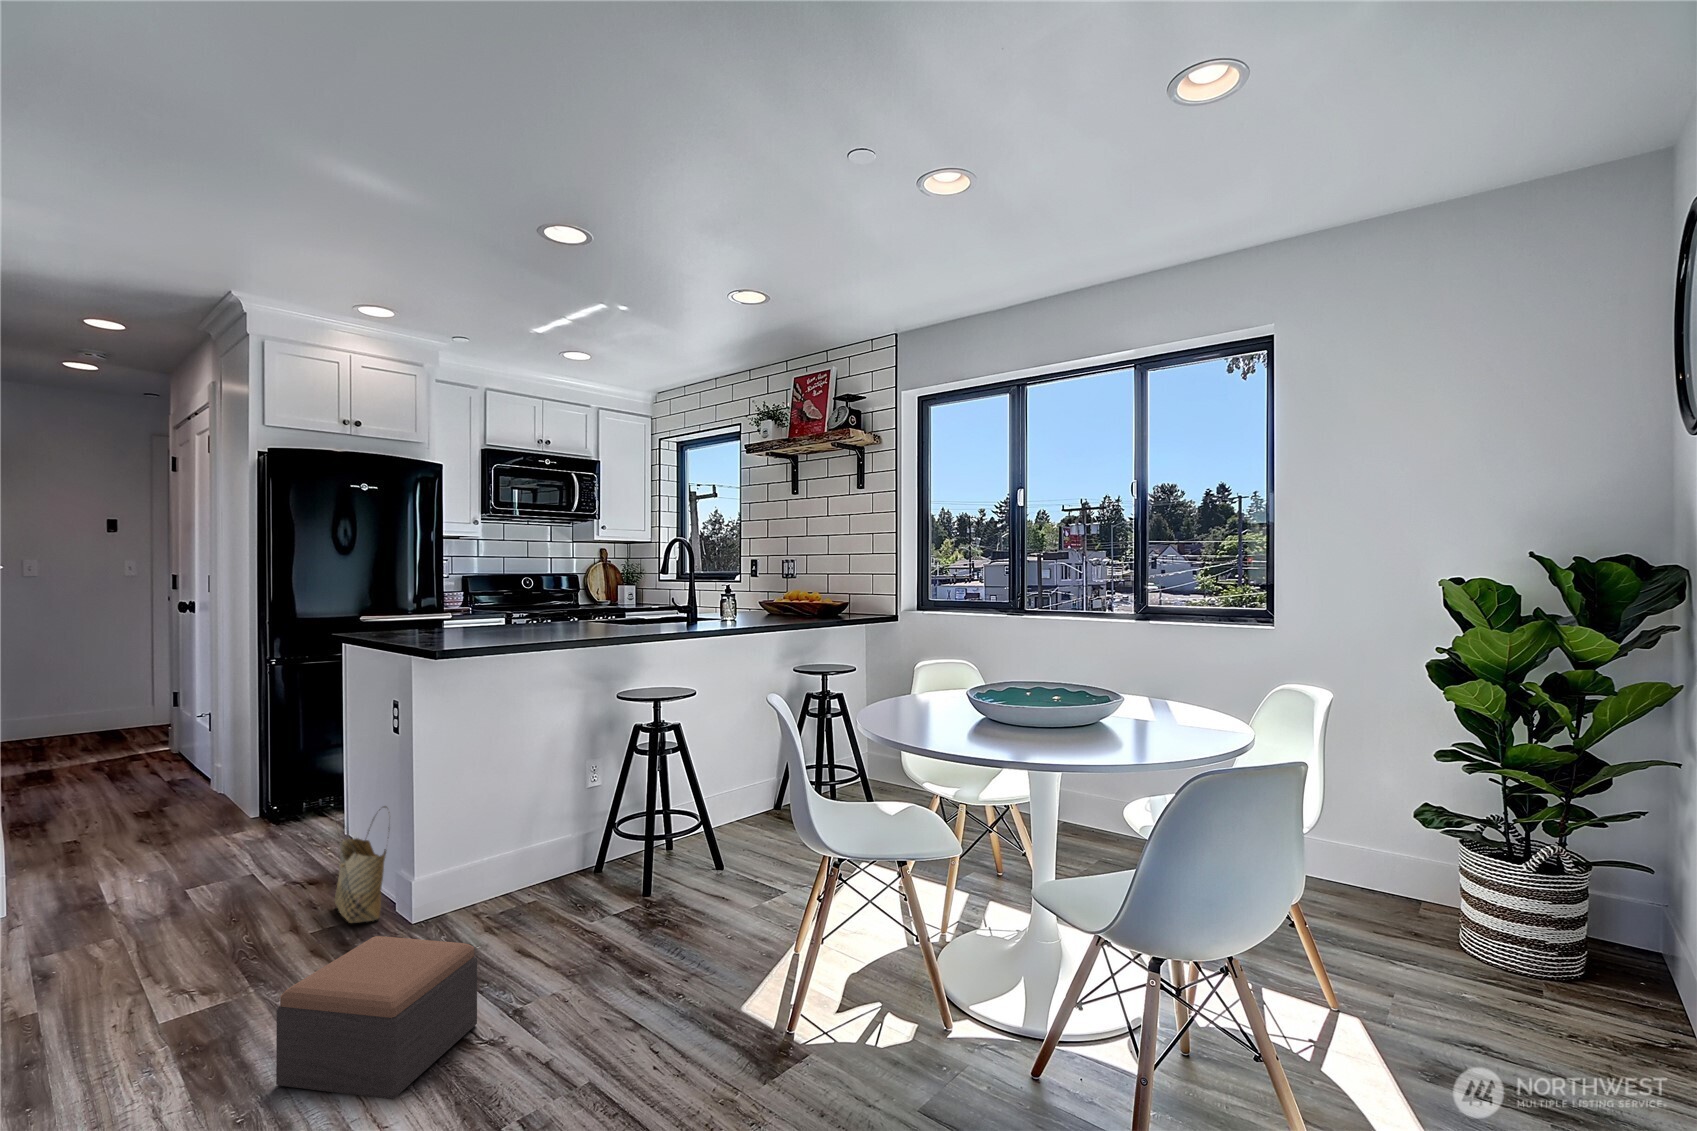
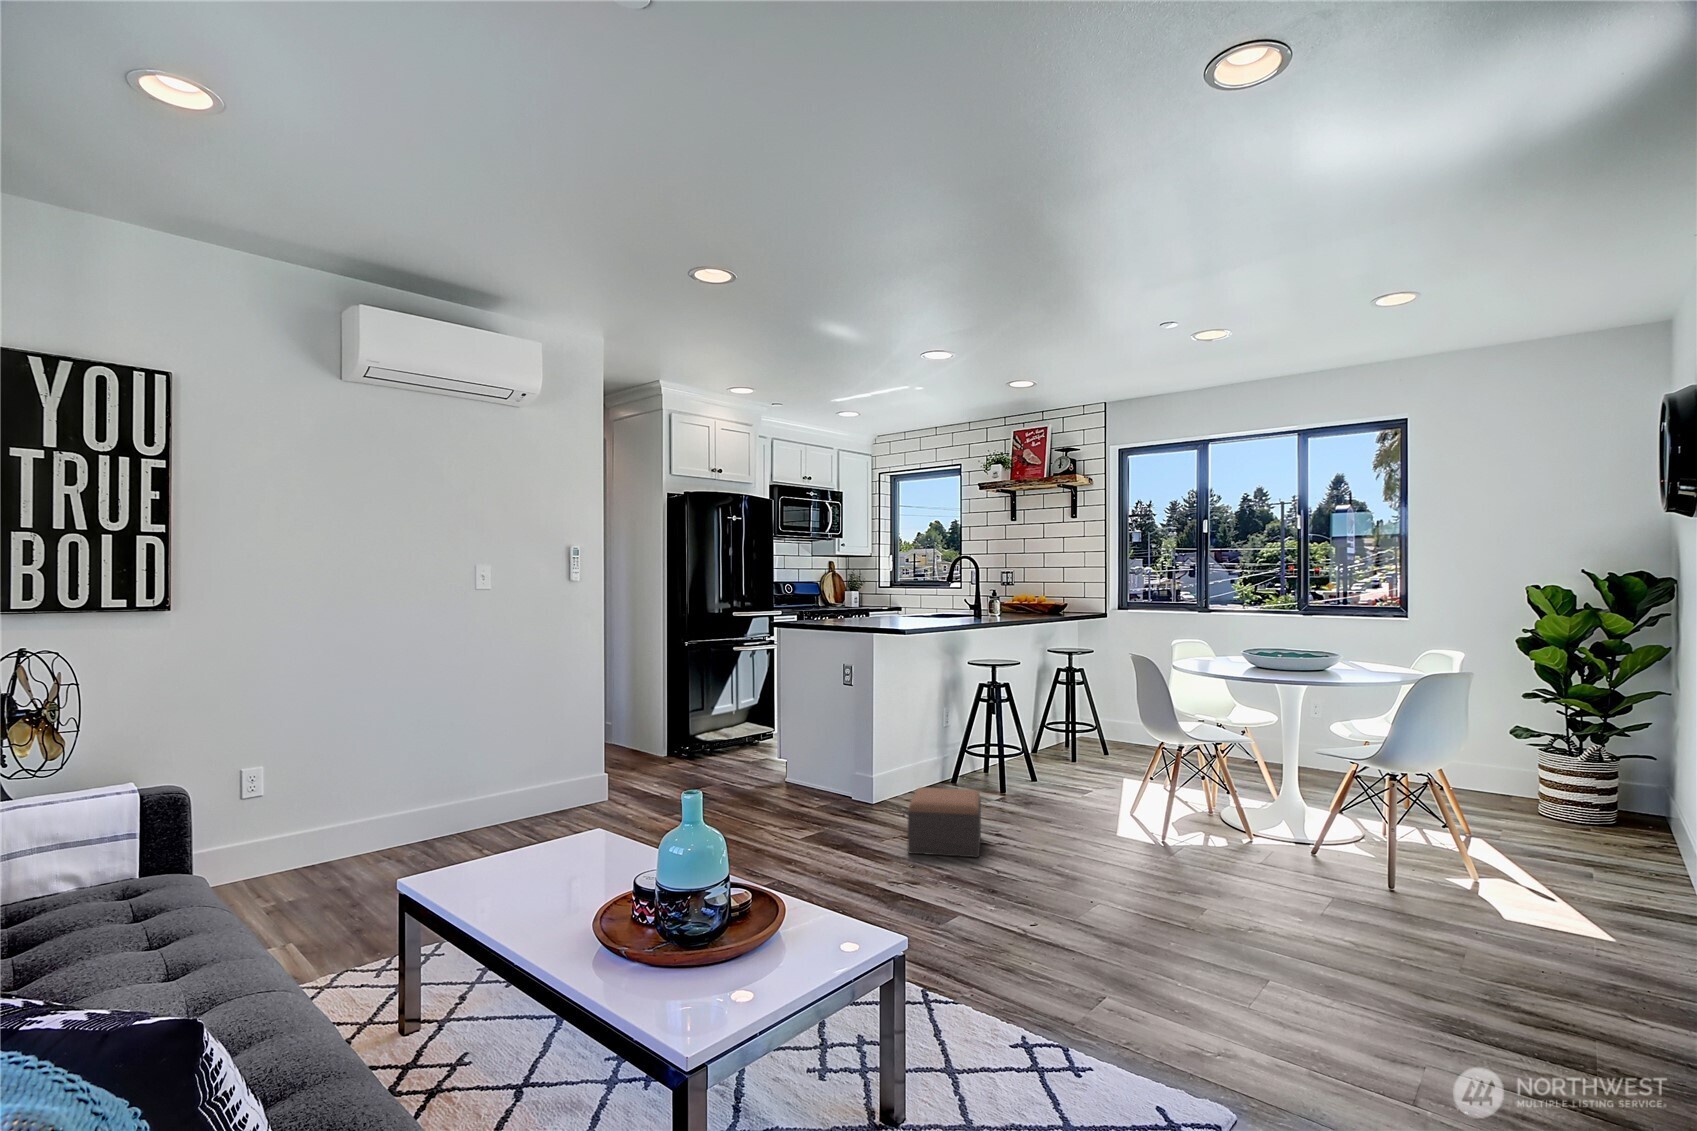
woven basket: present [335,806,387,923] -> none [811,731,853,801]

